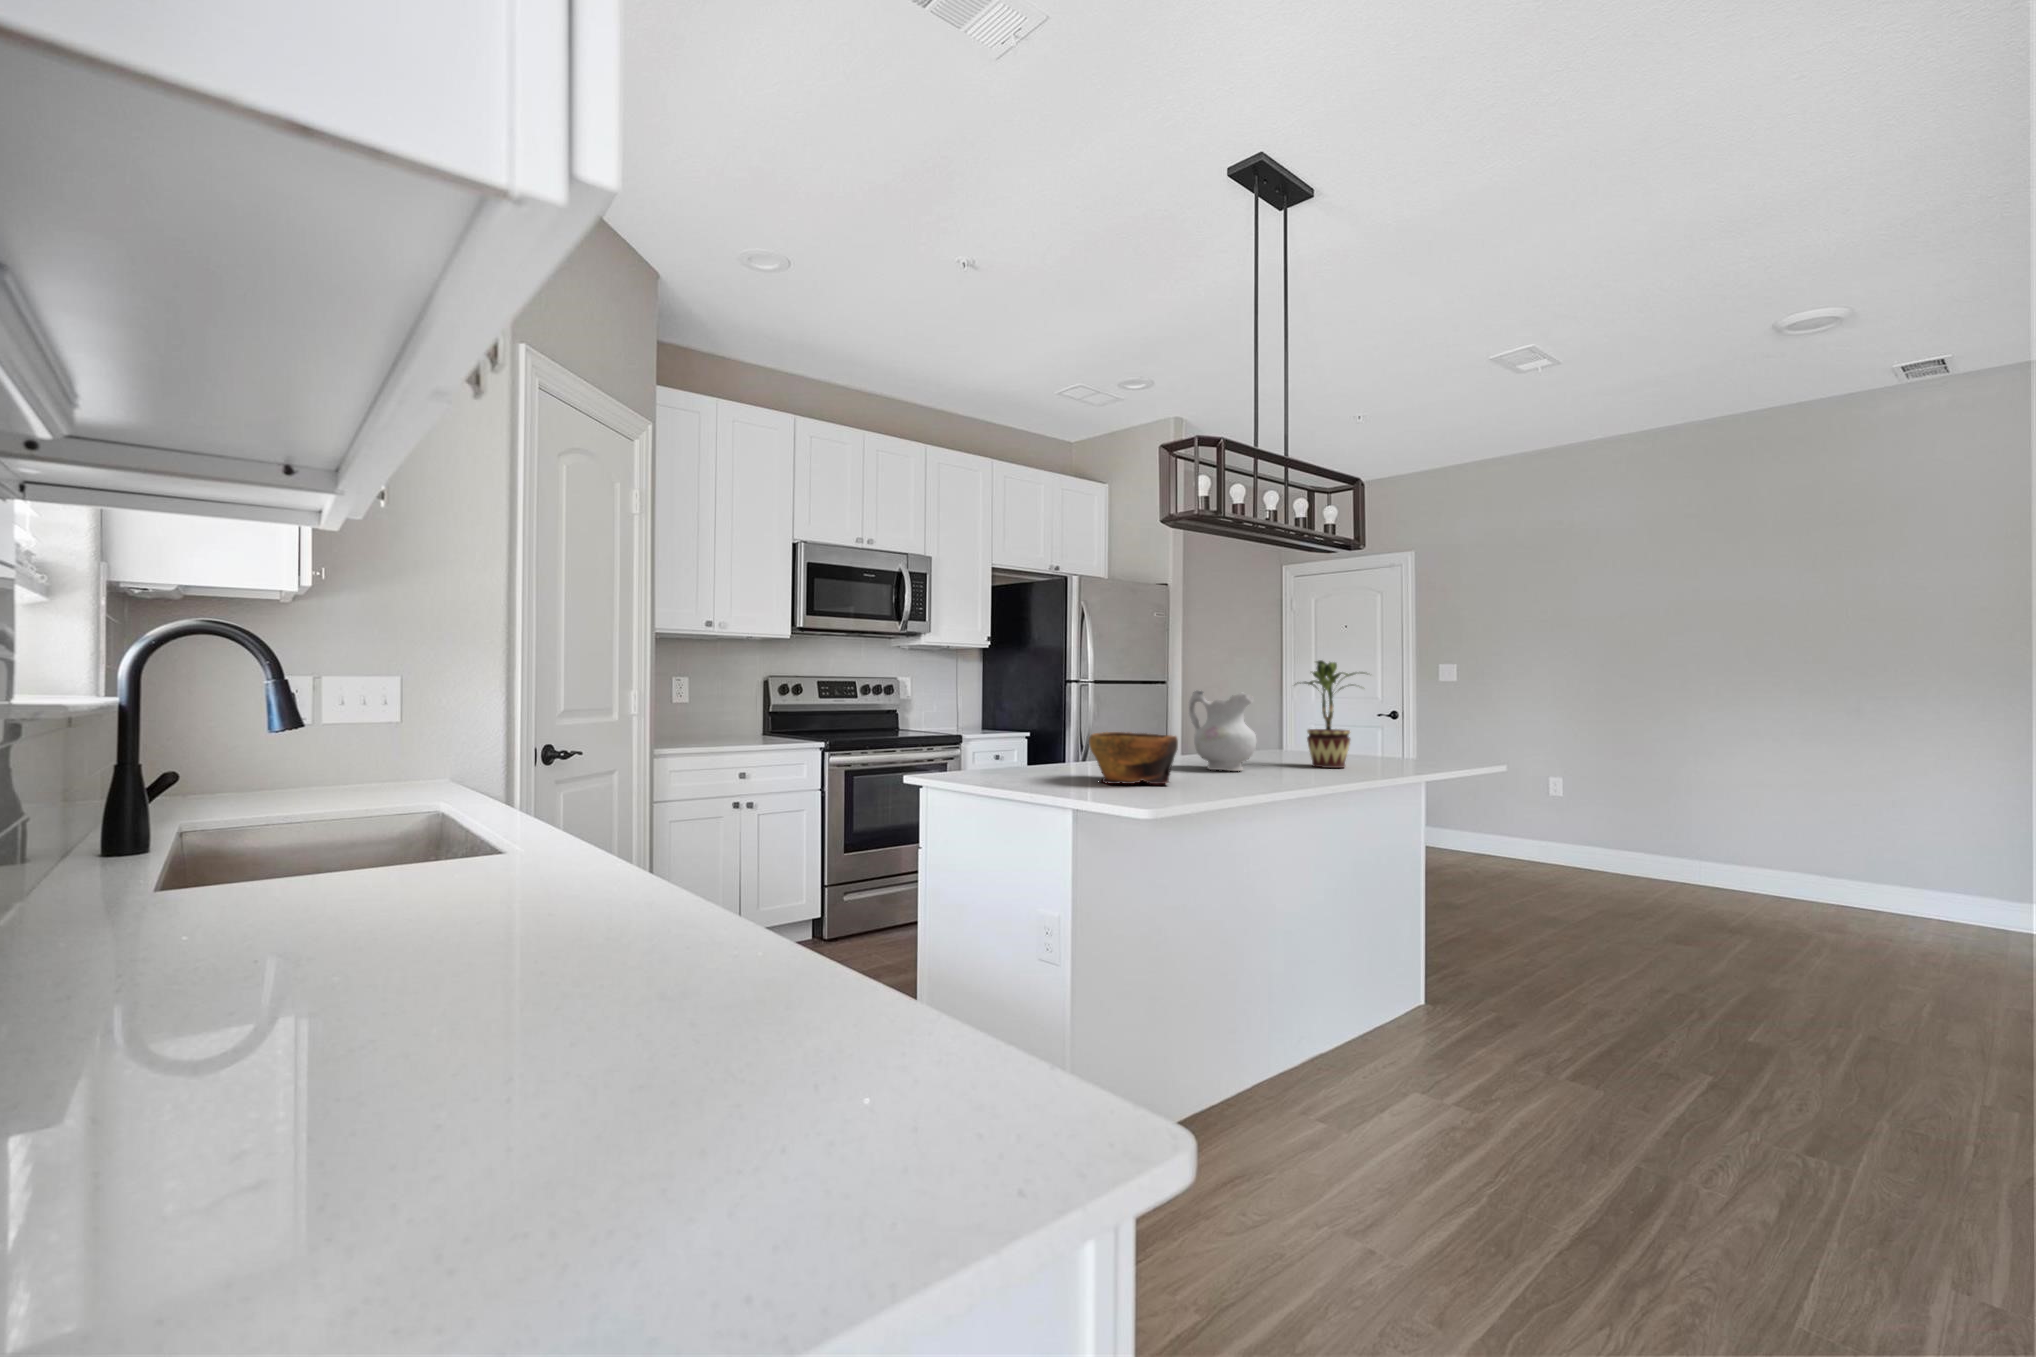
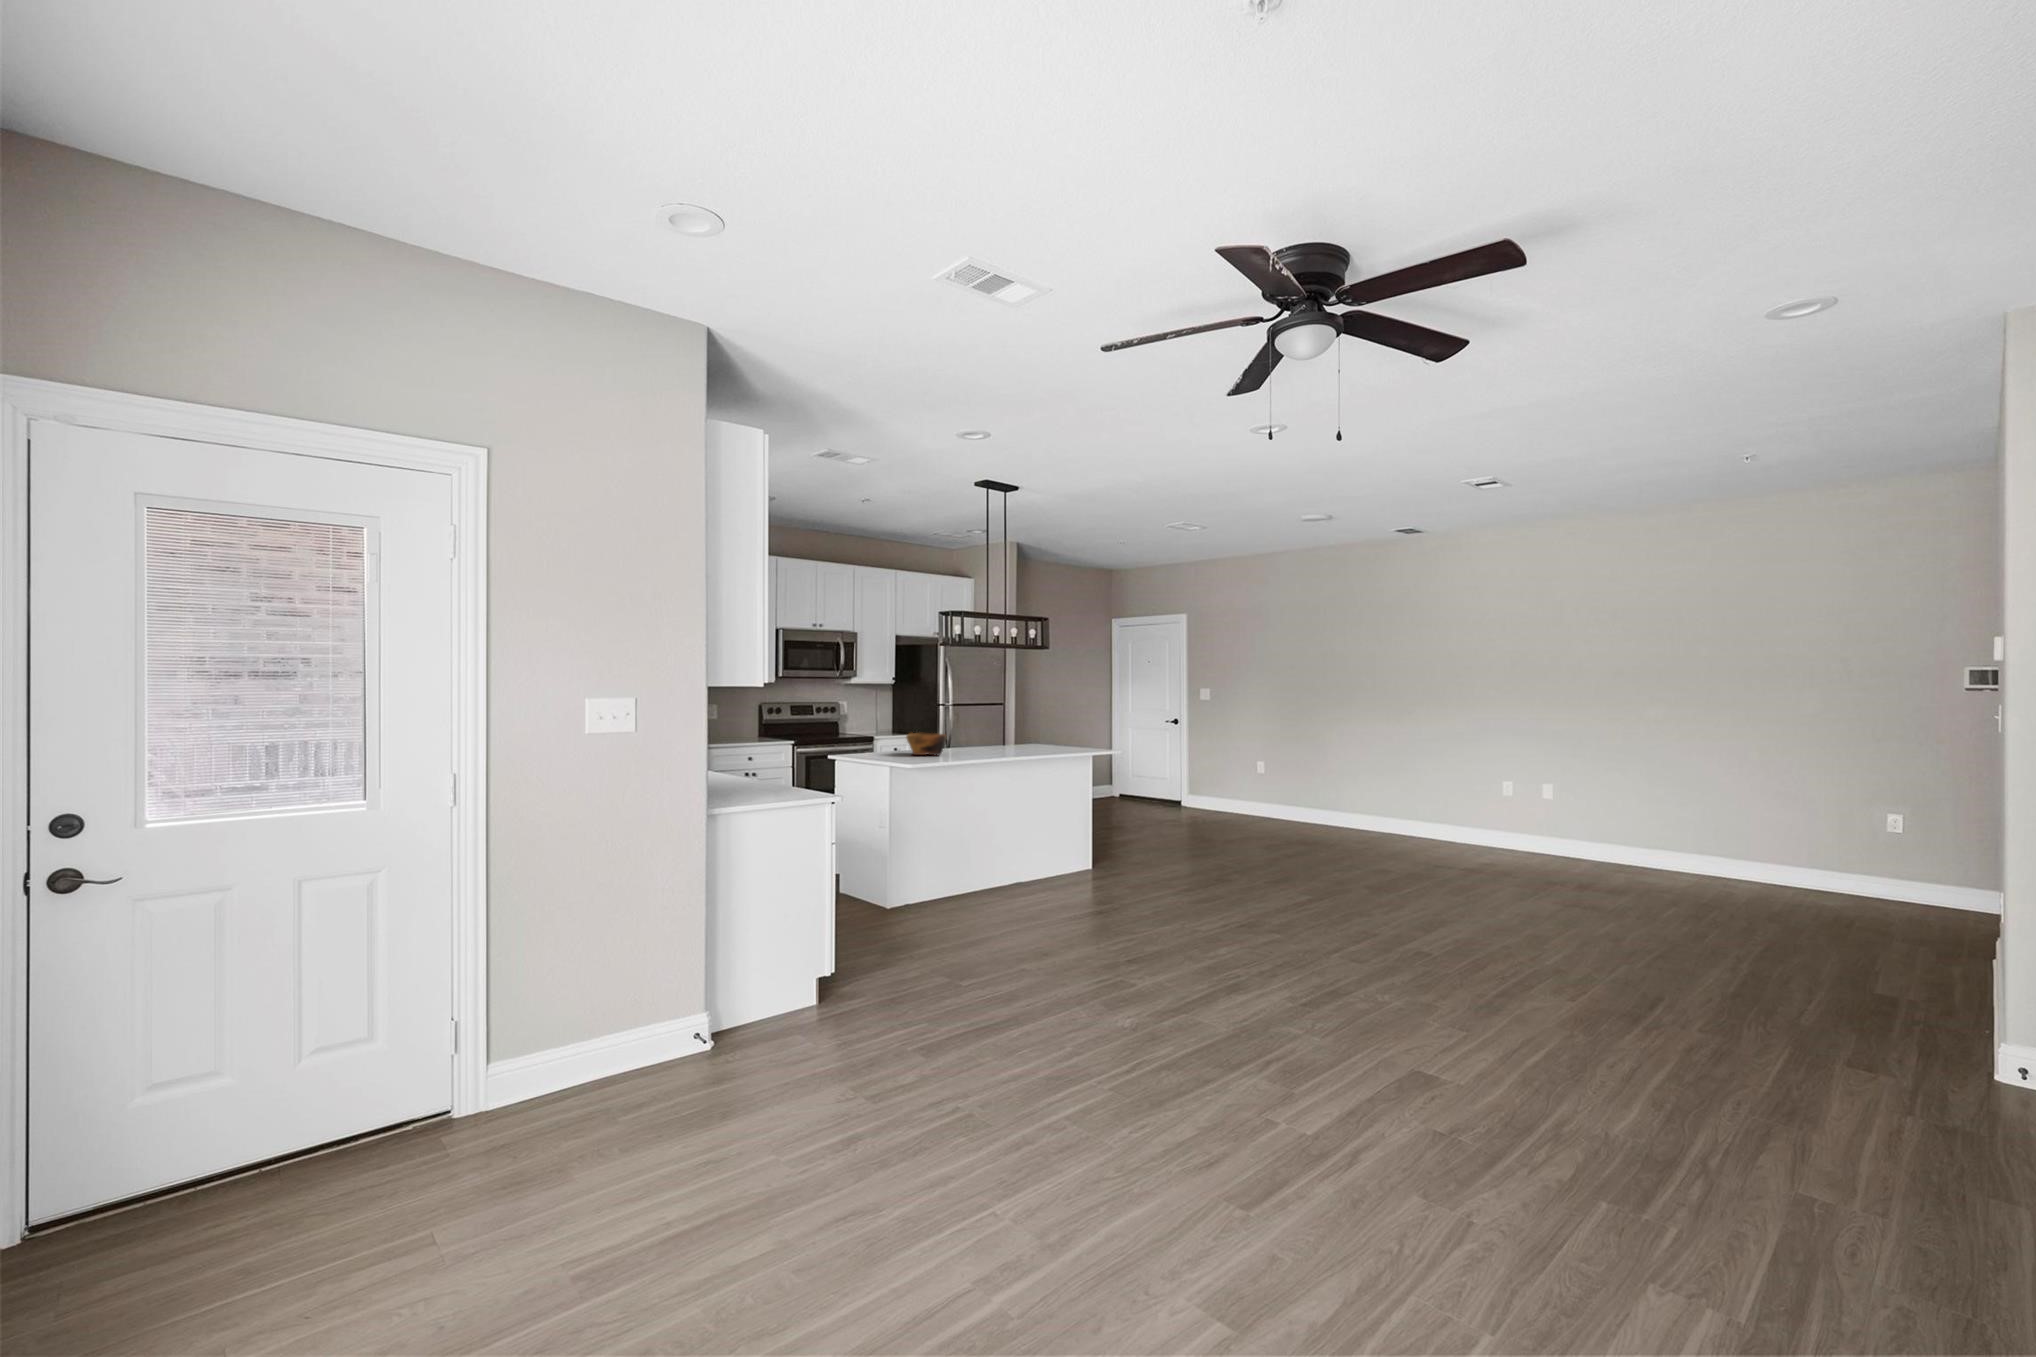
potted plant: present [1300,660,1365,768] -> none [1020,697,1060,750]
ceramic pitcher: present [1189,691,1257,771] -> none [967,713,997,751]

